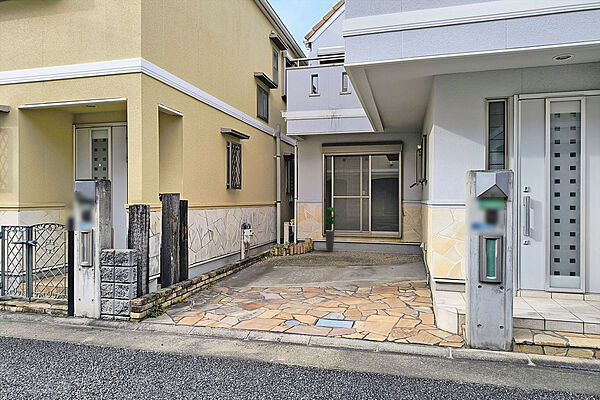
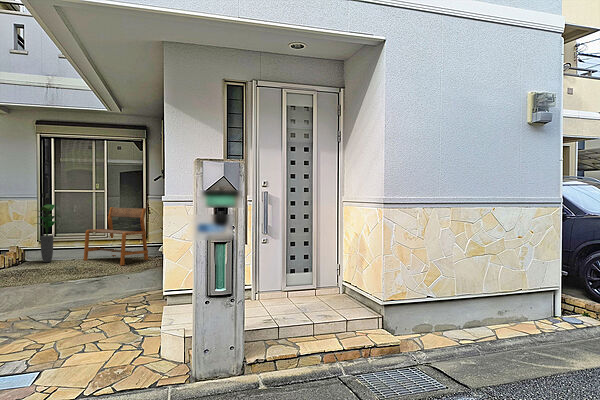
bench: none [355,210,405,258] -> present [84,207,148,265]

